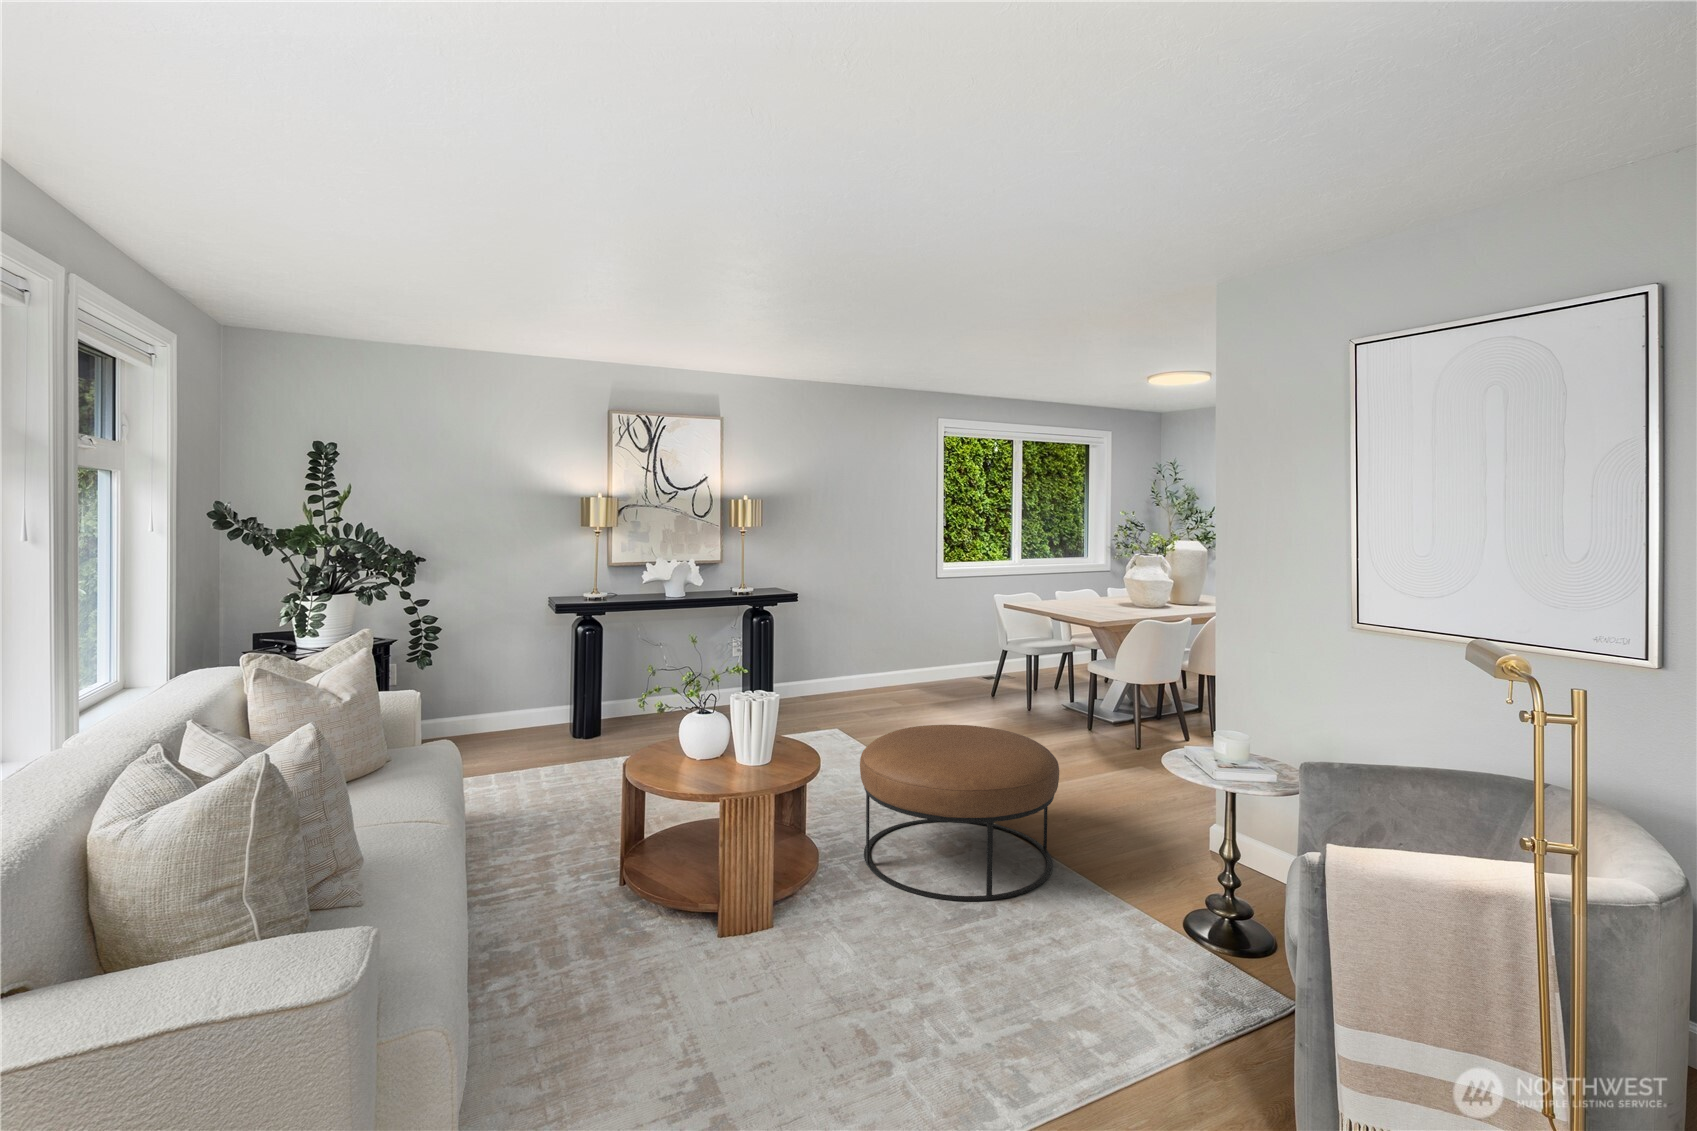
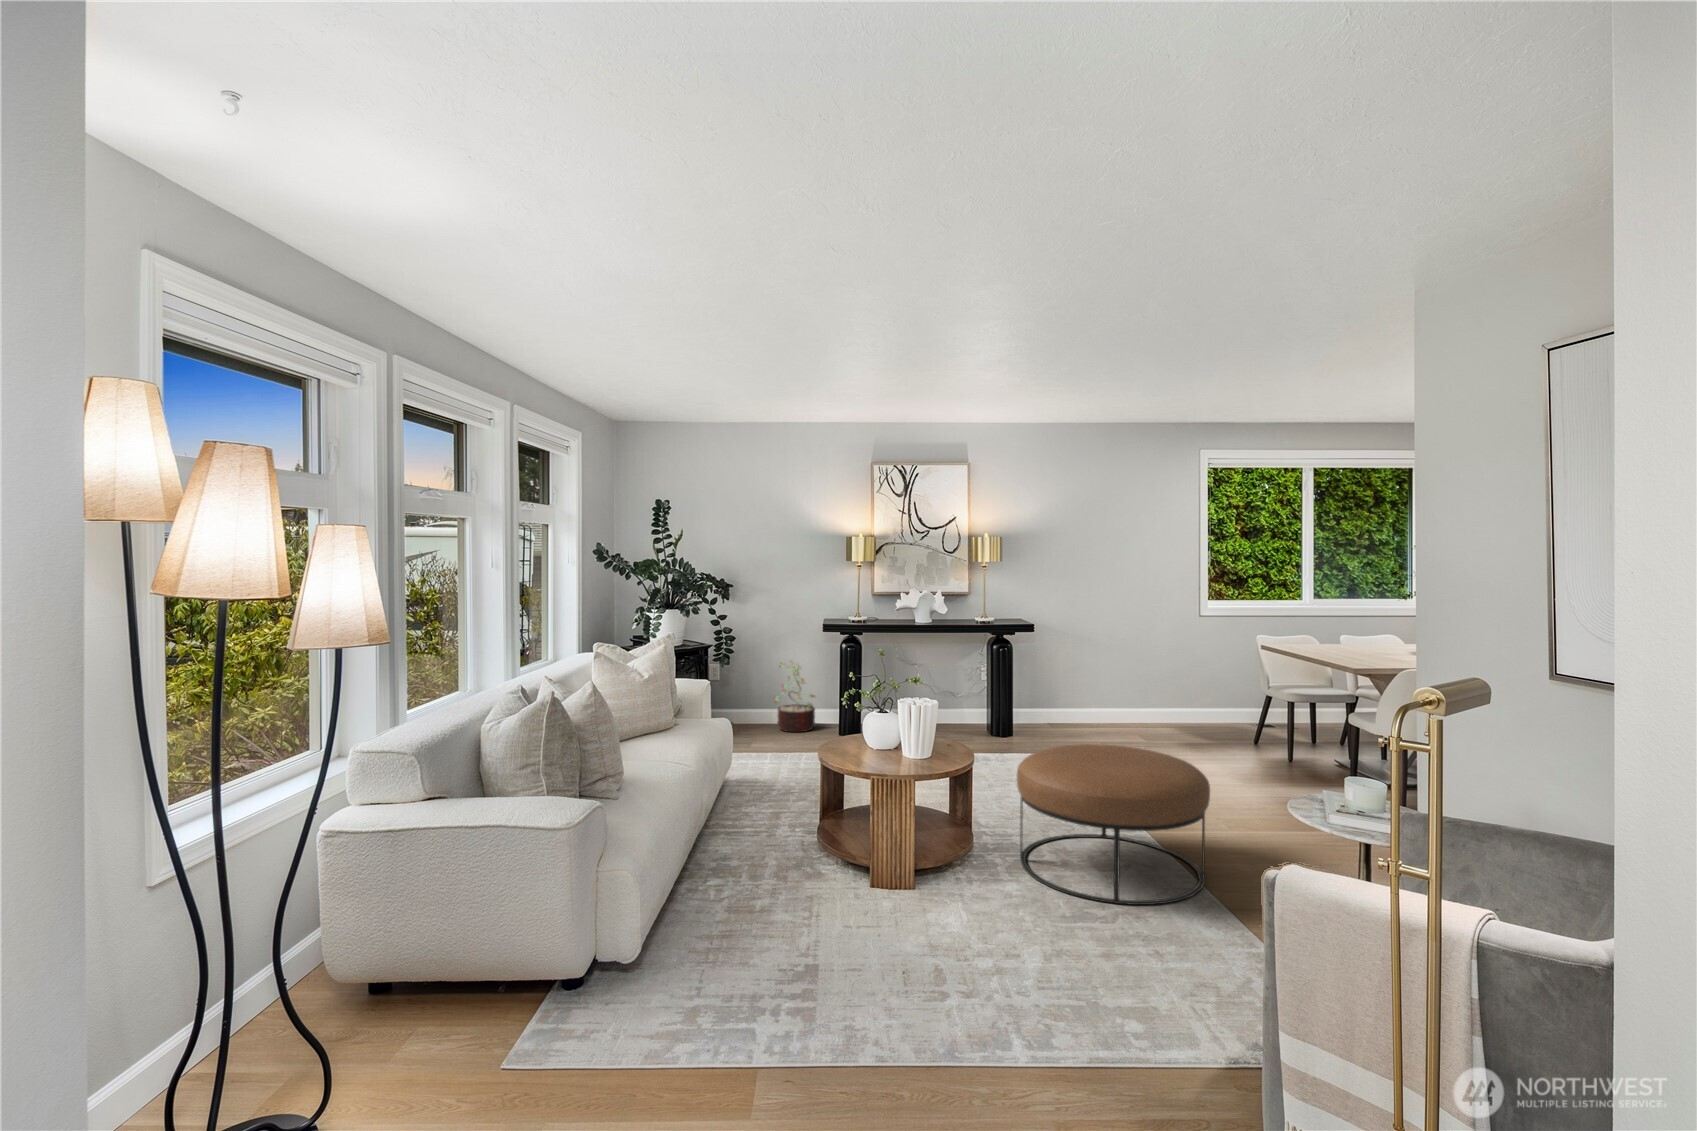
decorative plant: none [489,648,549,736] -> present [775,663,815,732]

